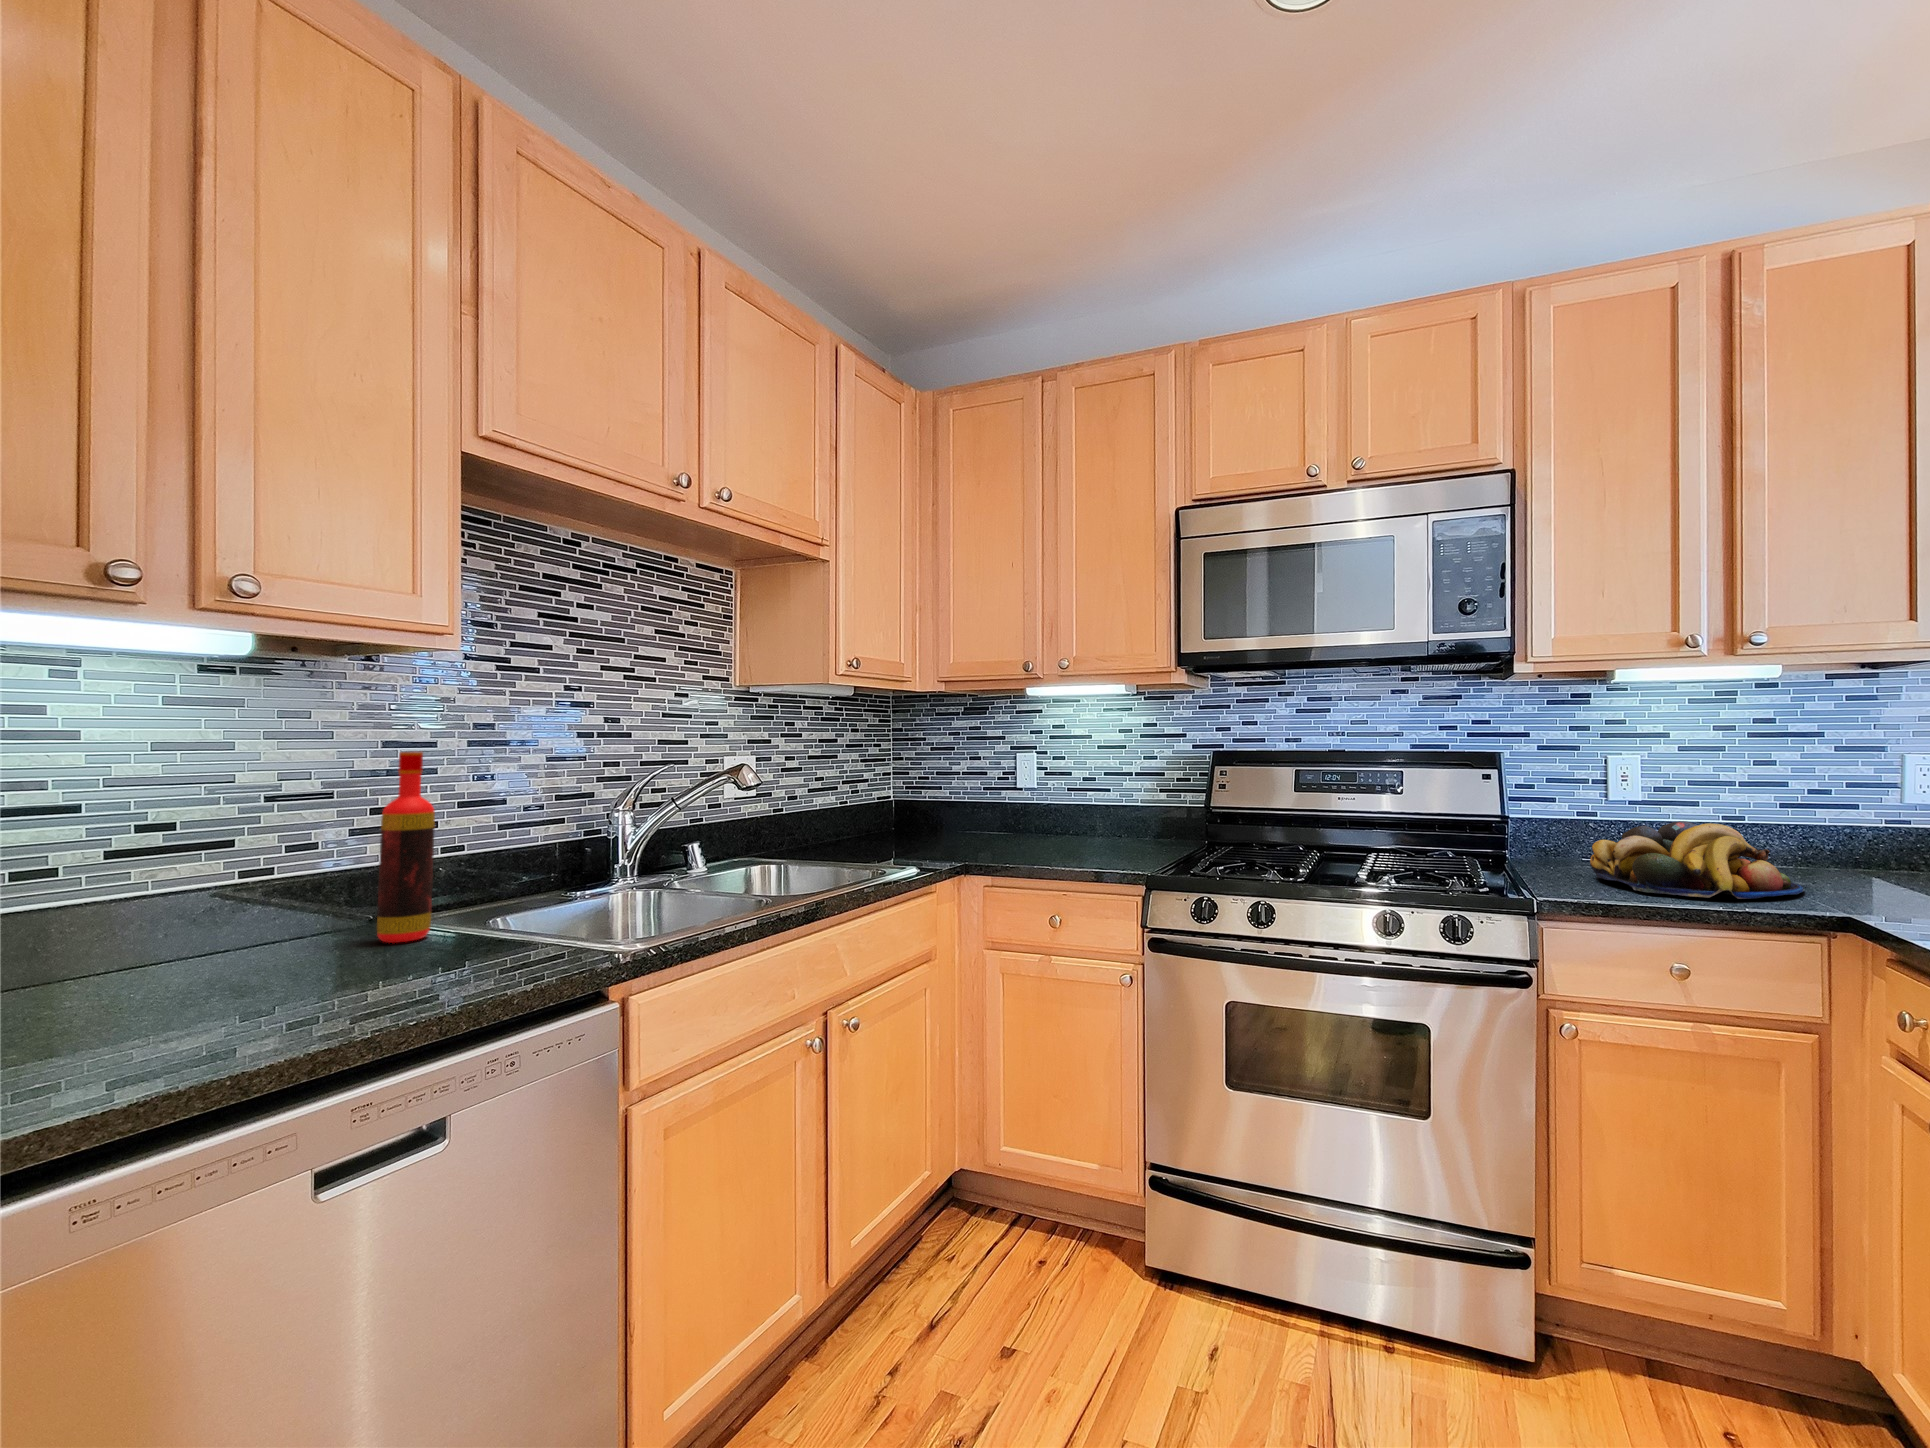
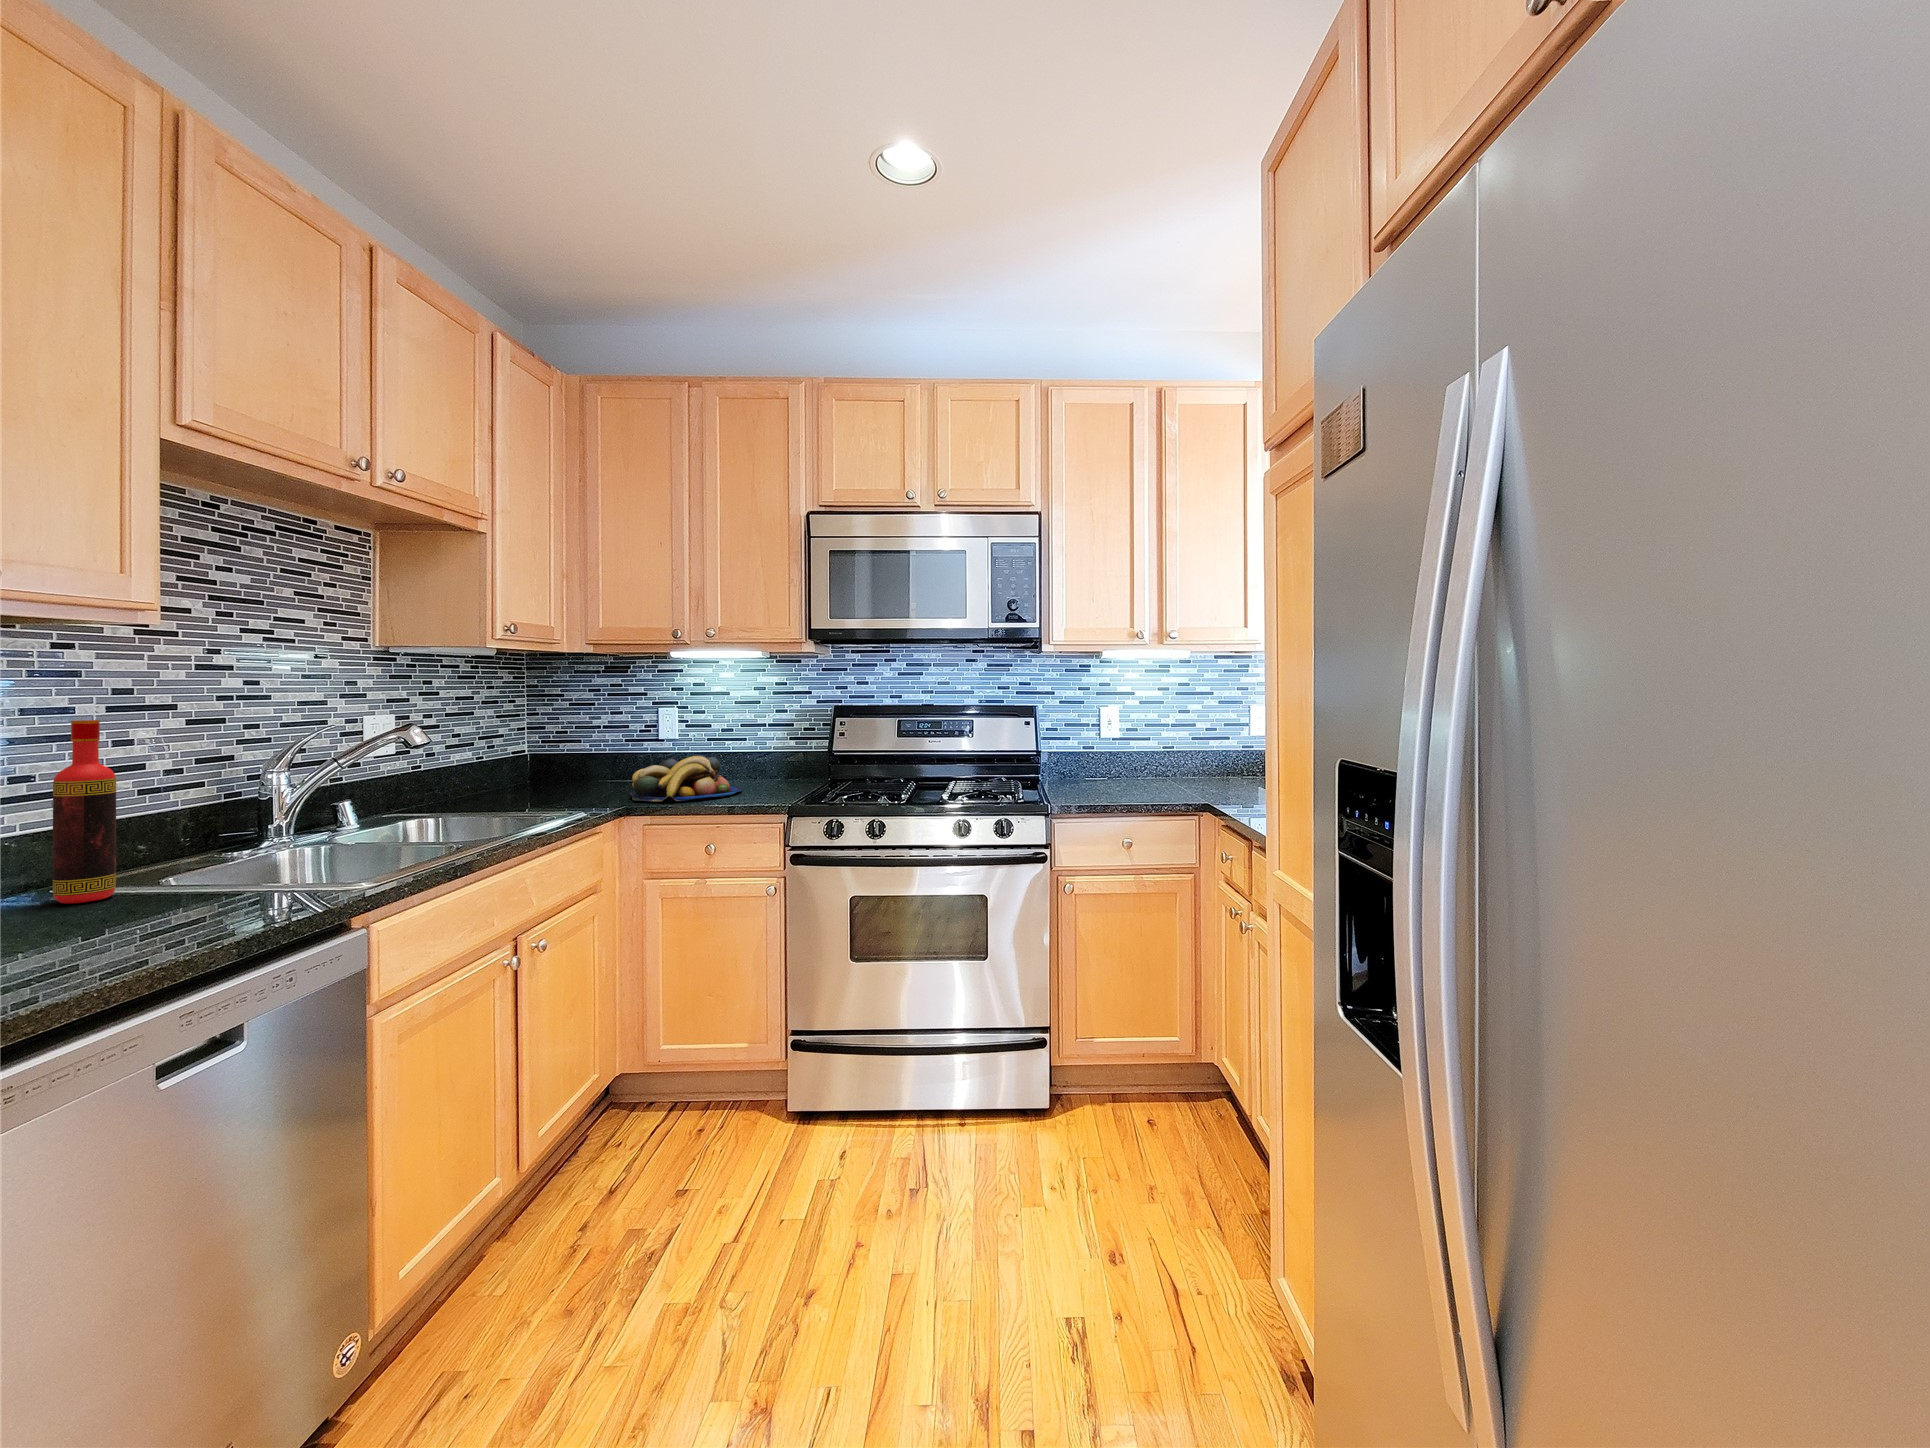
fruit bowl: present [1590,821,1803,899] -> present [630,755,742,801]

